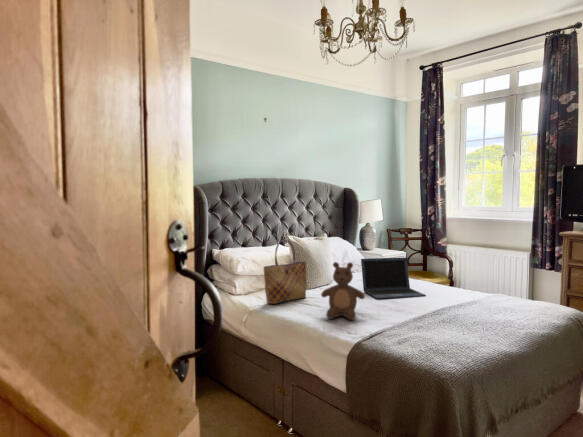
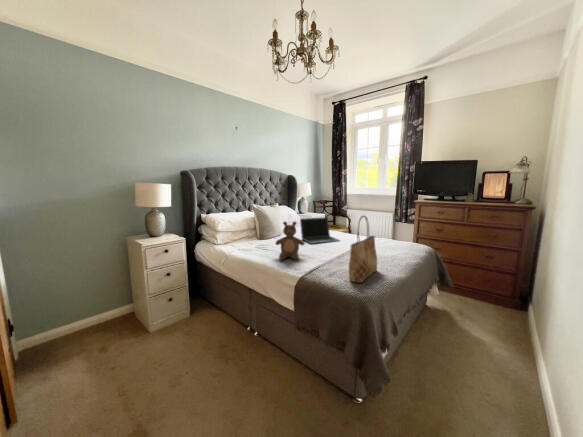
tote bag: present [264,240,306,304] -> present [349,216,377,283]

